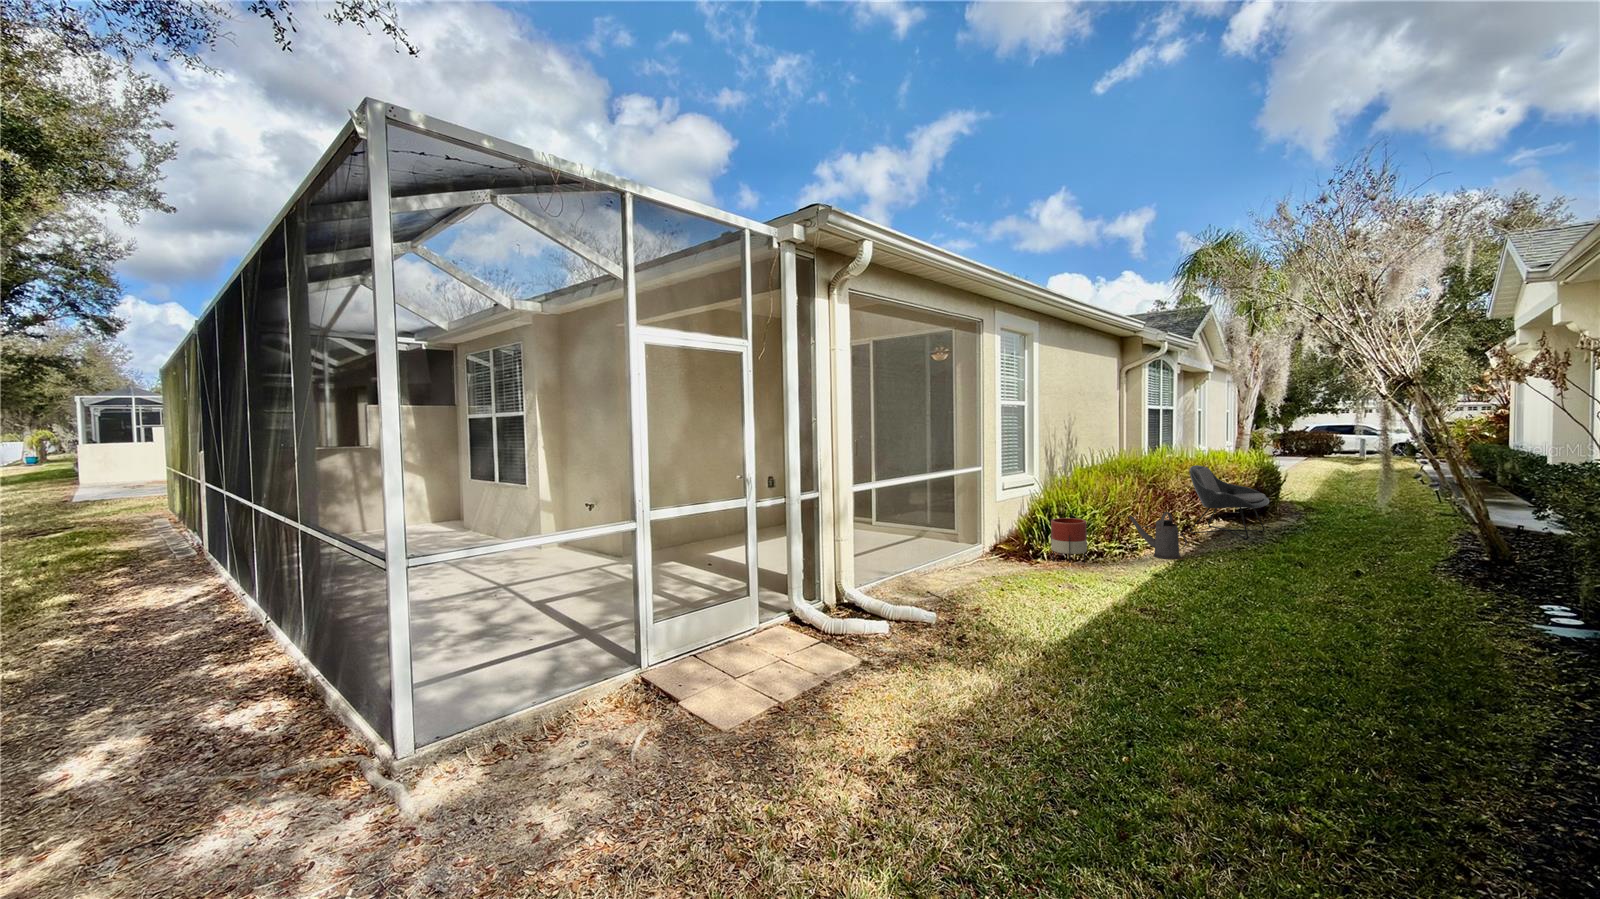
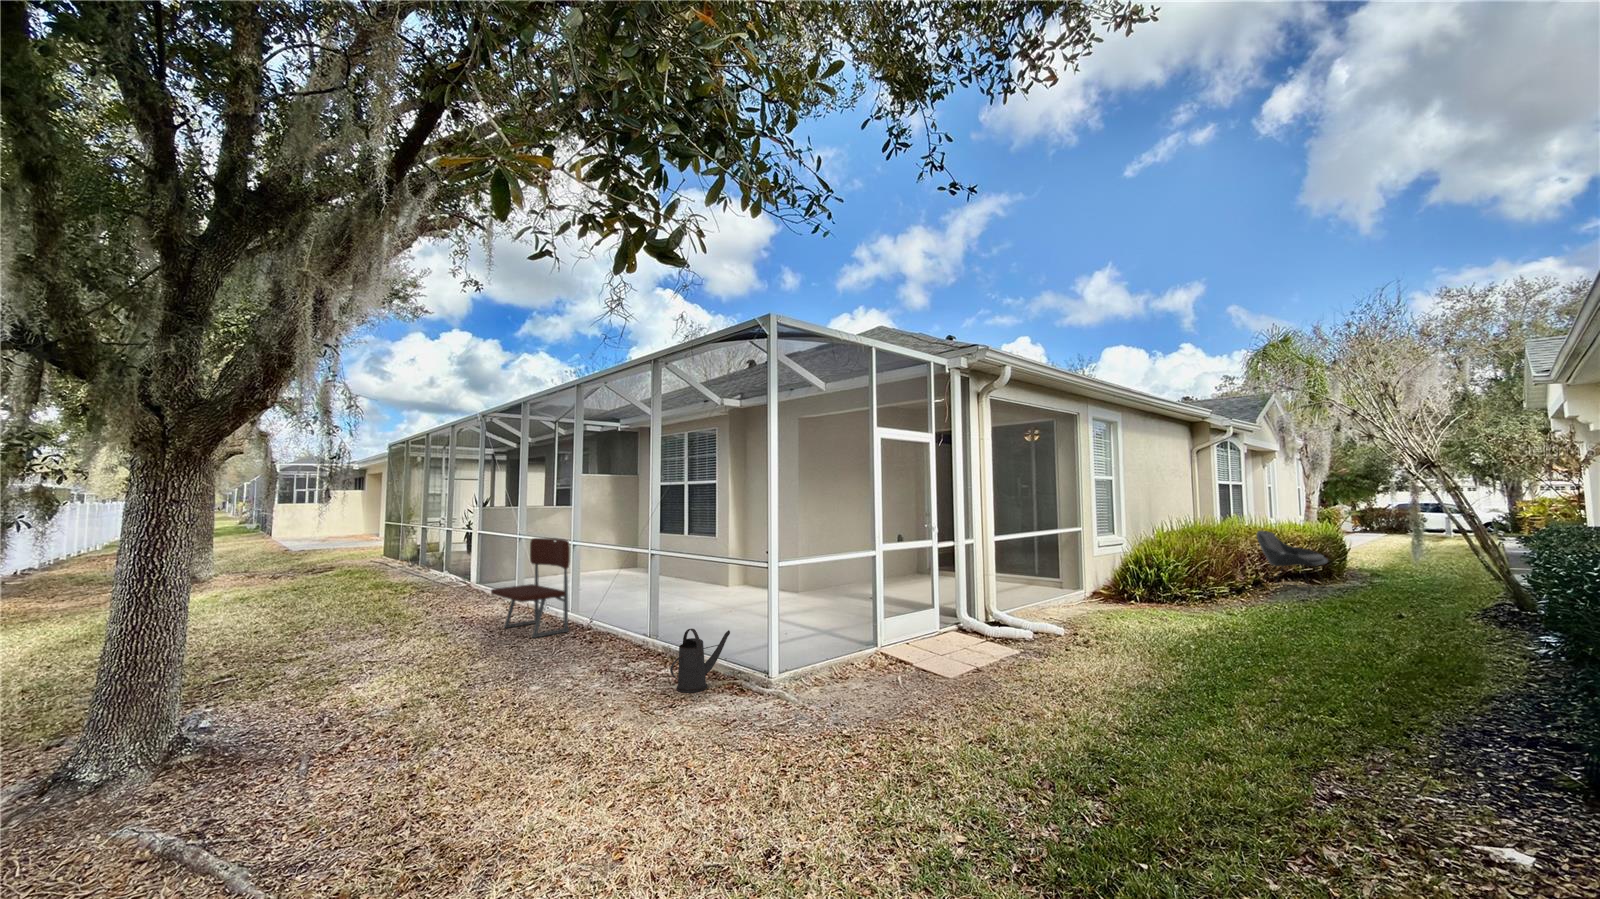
bench: none [132,499,245,651] -> present [491,538,570,638]
watering can: present [1129,512,1187,559] -> present [670,629,730,693]
planter: present [1051,518,1087,563] -> none [1142,568,1172,607]

